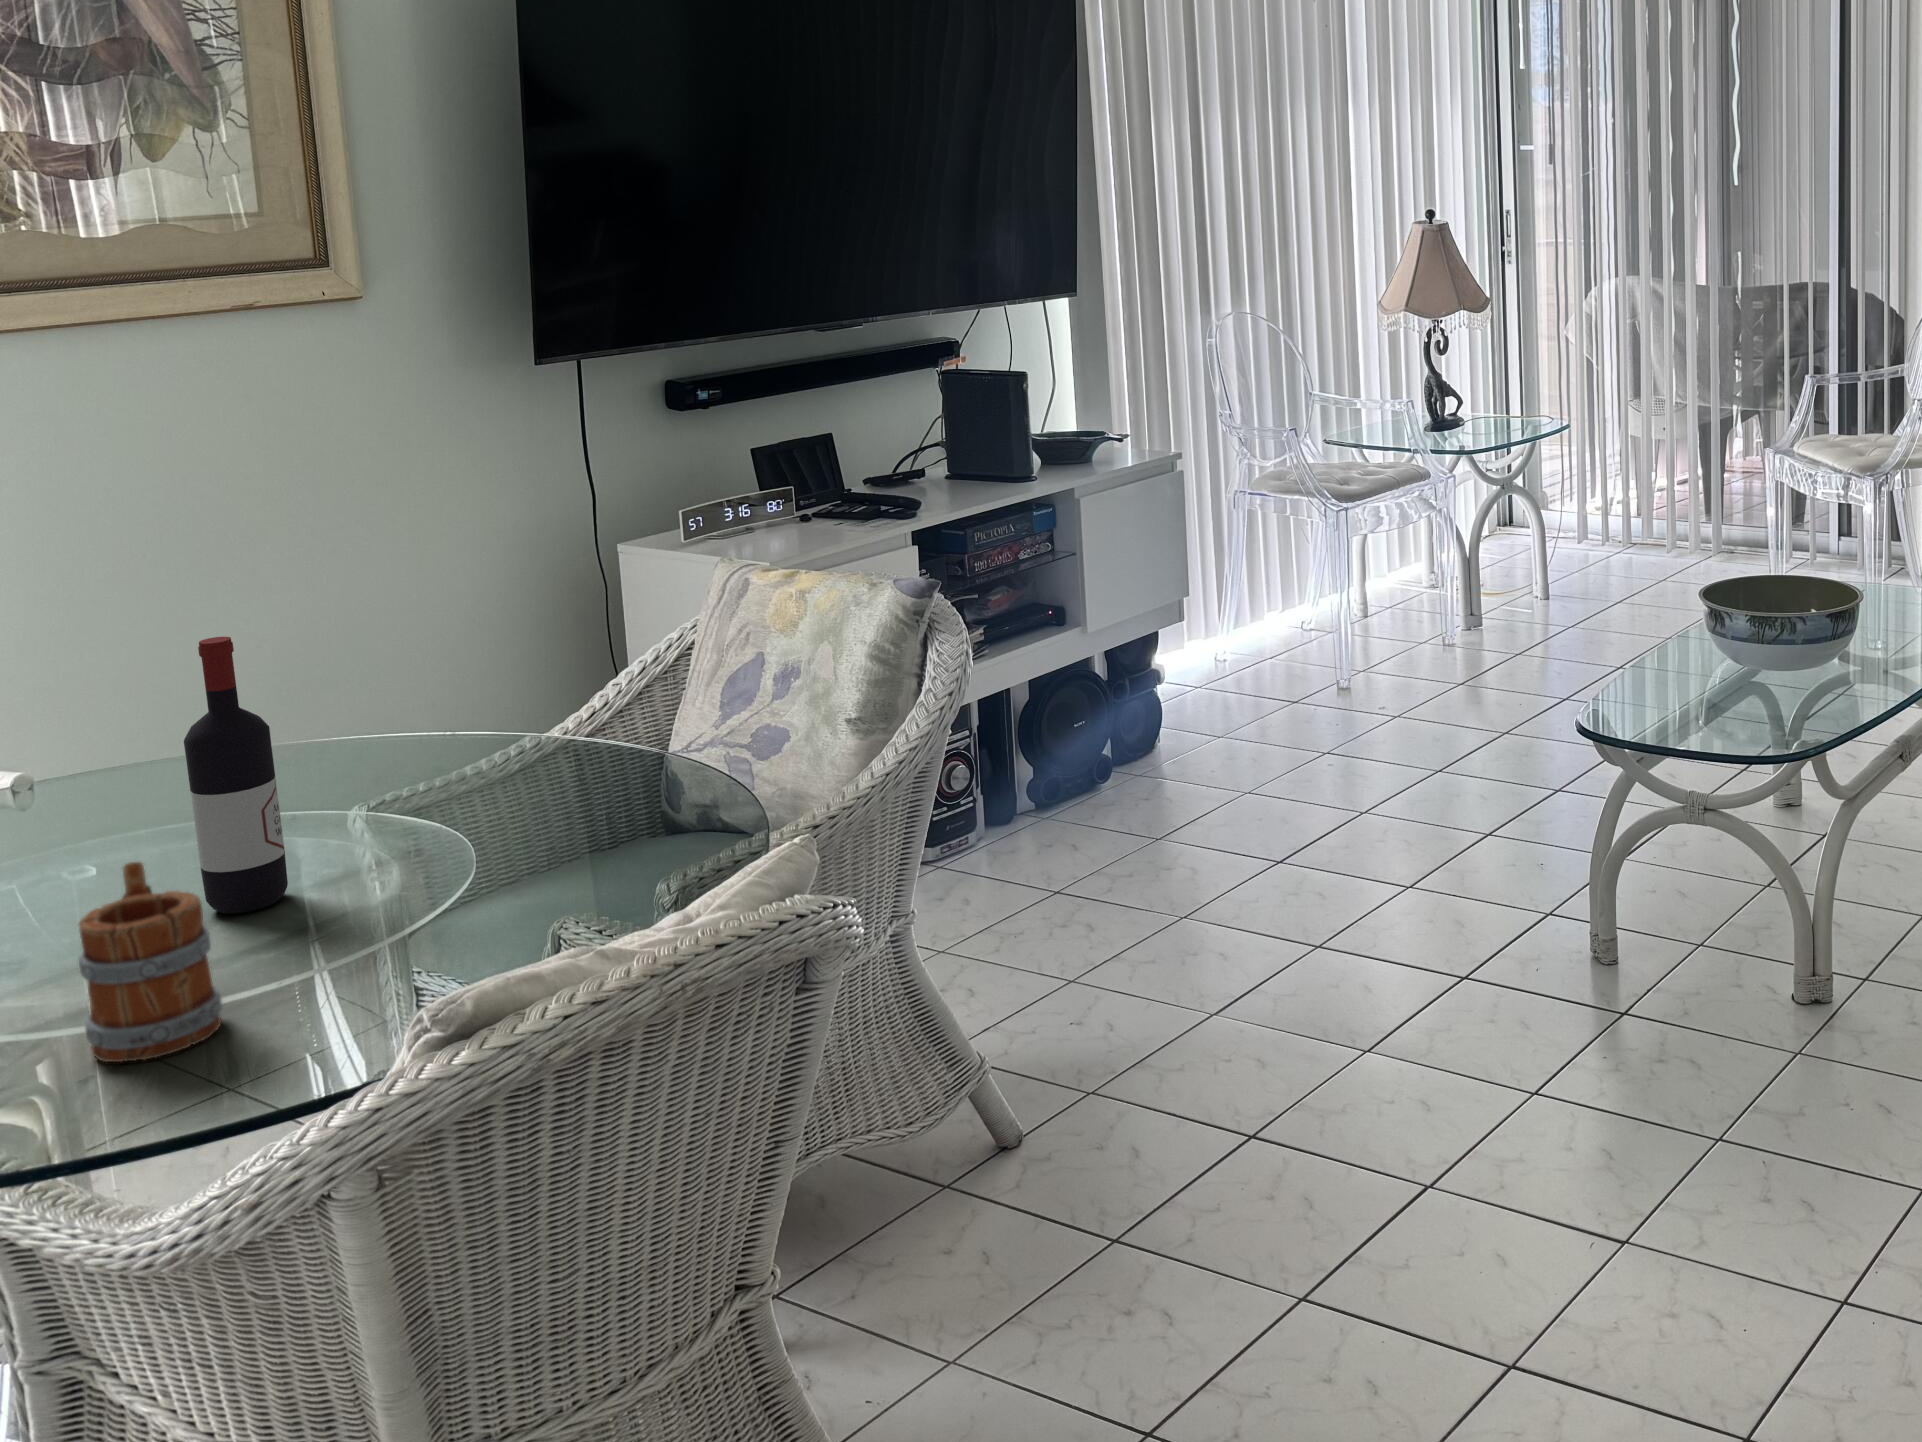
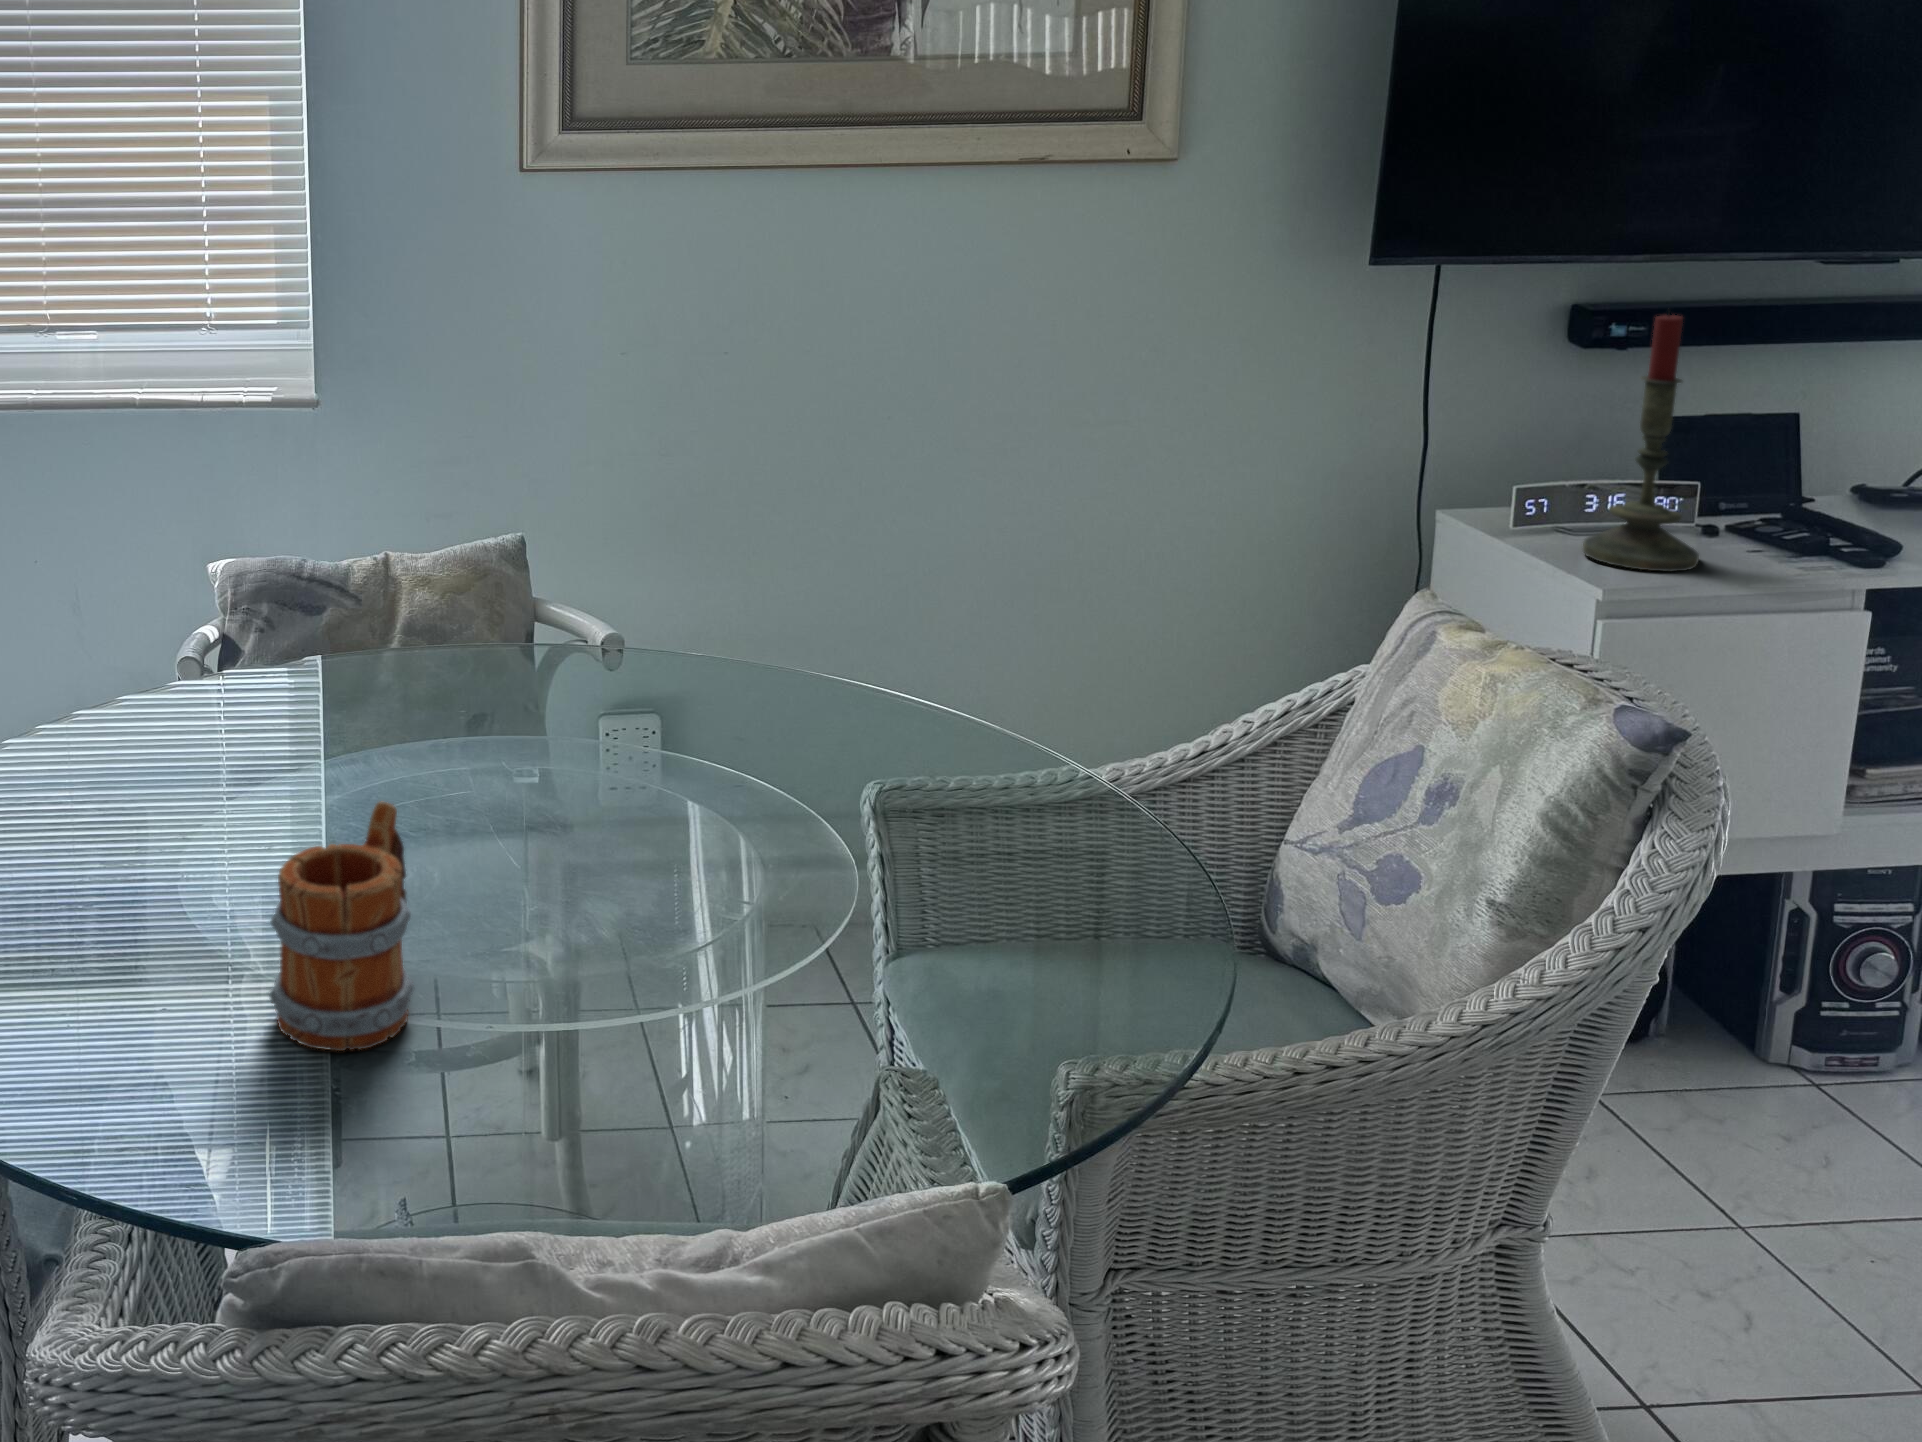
candle: none [736,368,810,551] -> present [1583,311,1699,571]
wine bottle: present [184,637,288,914] -> none [563,551,653,882]

